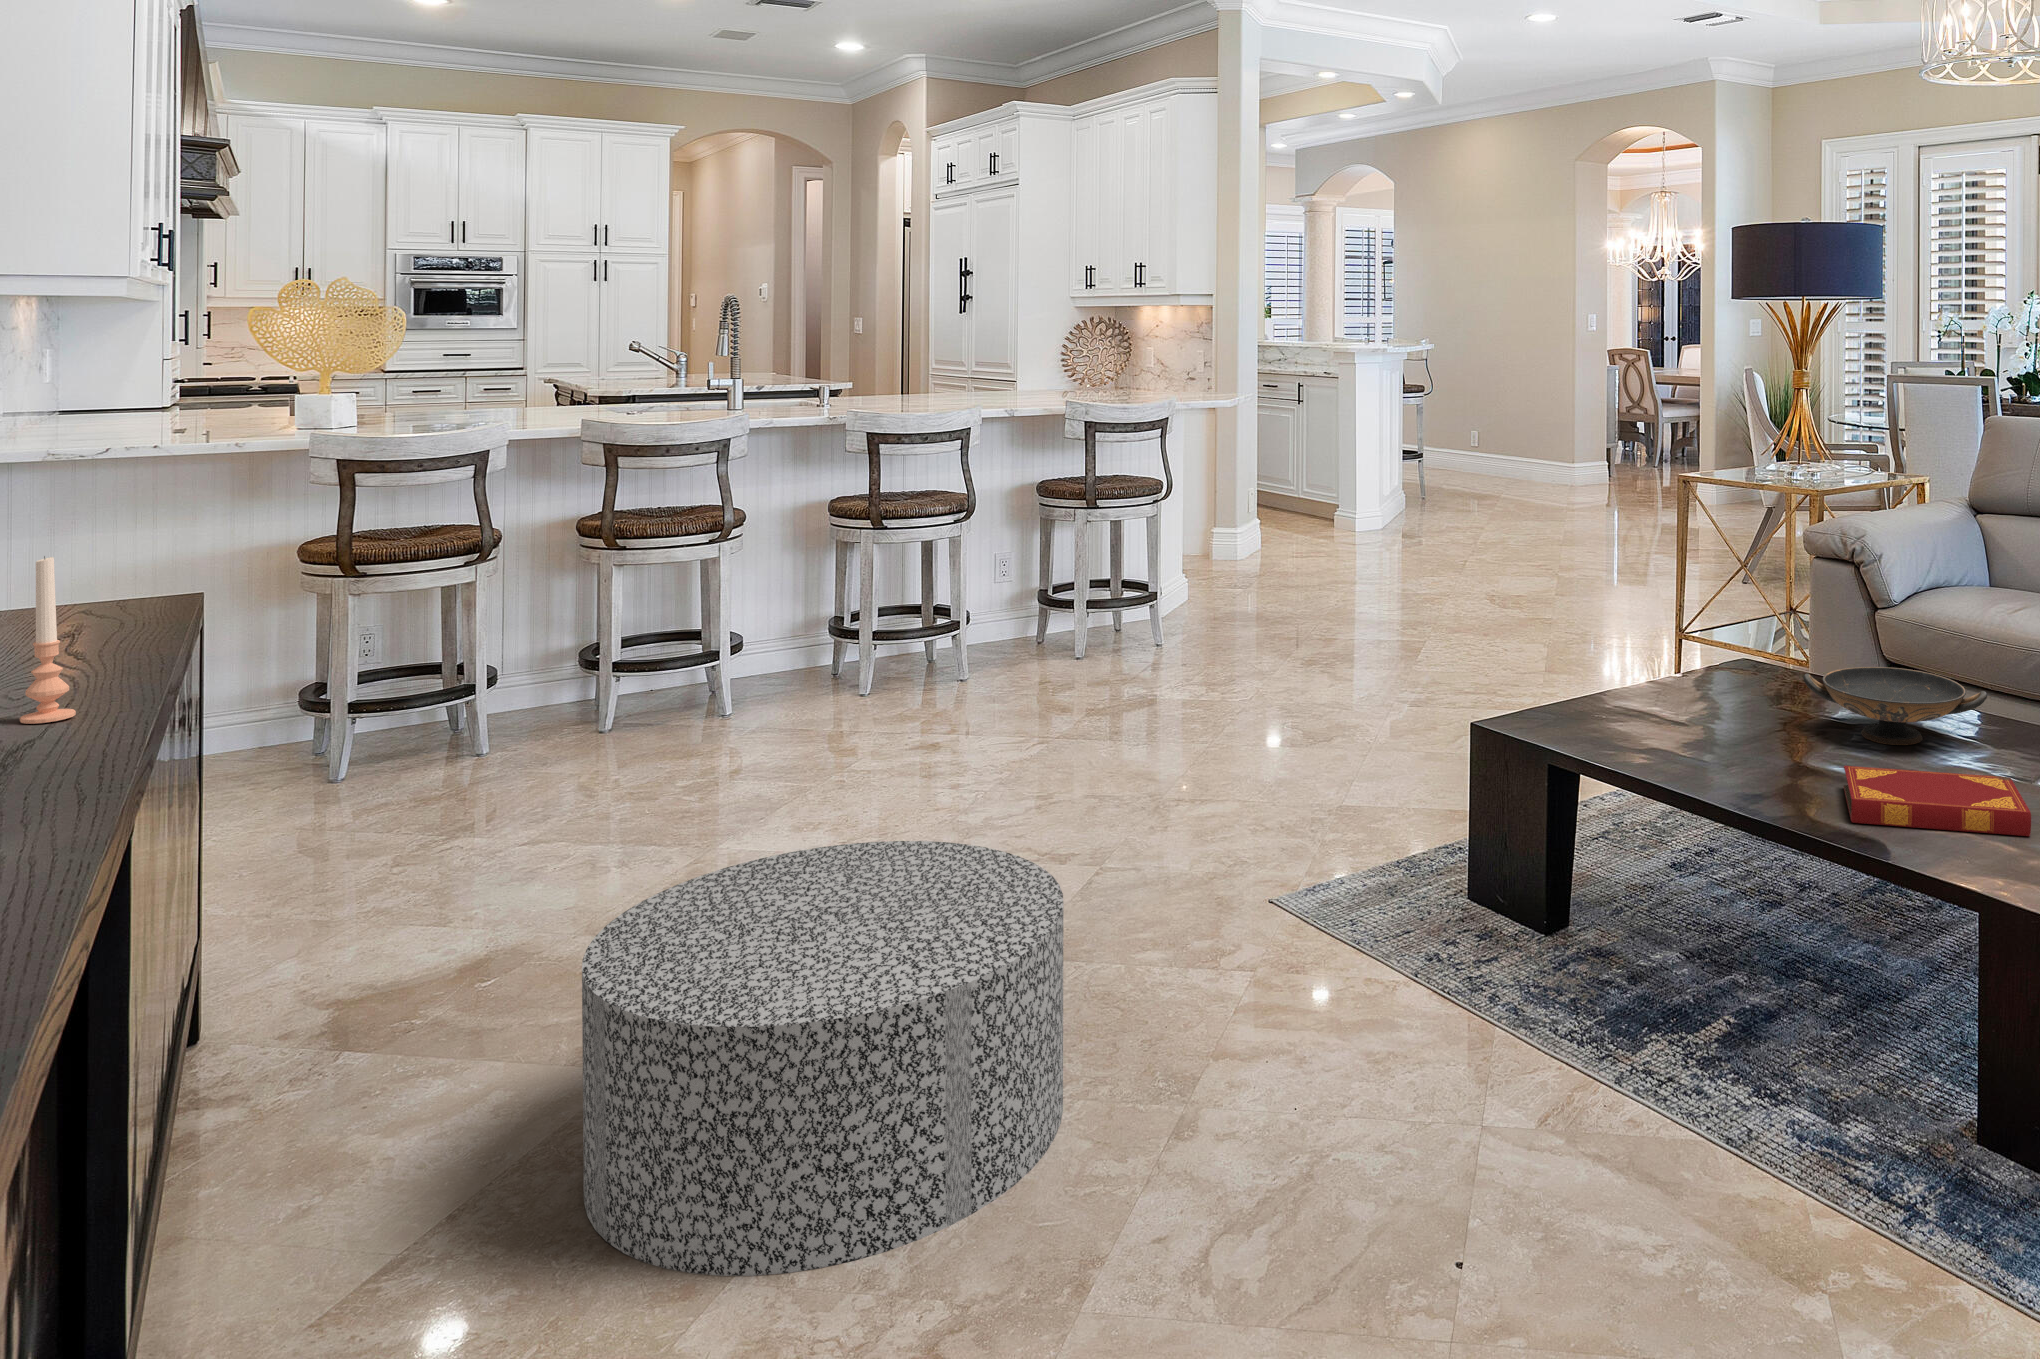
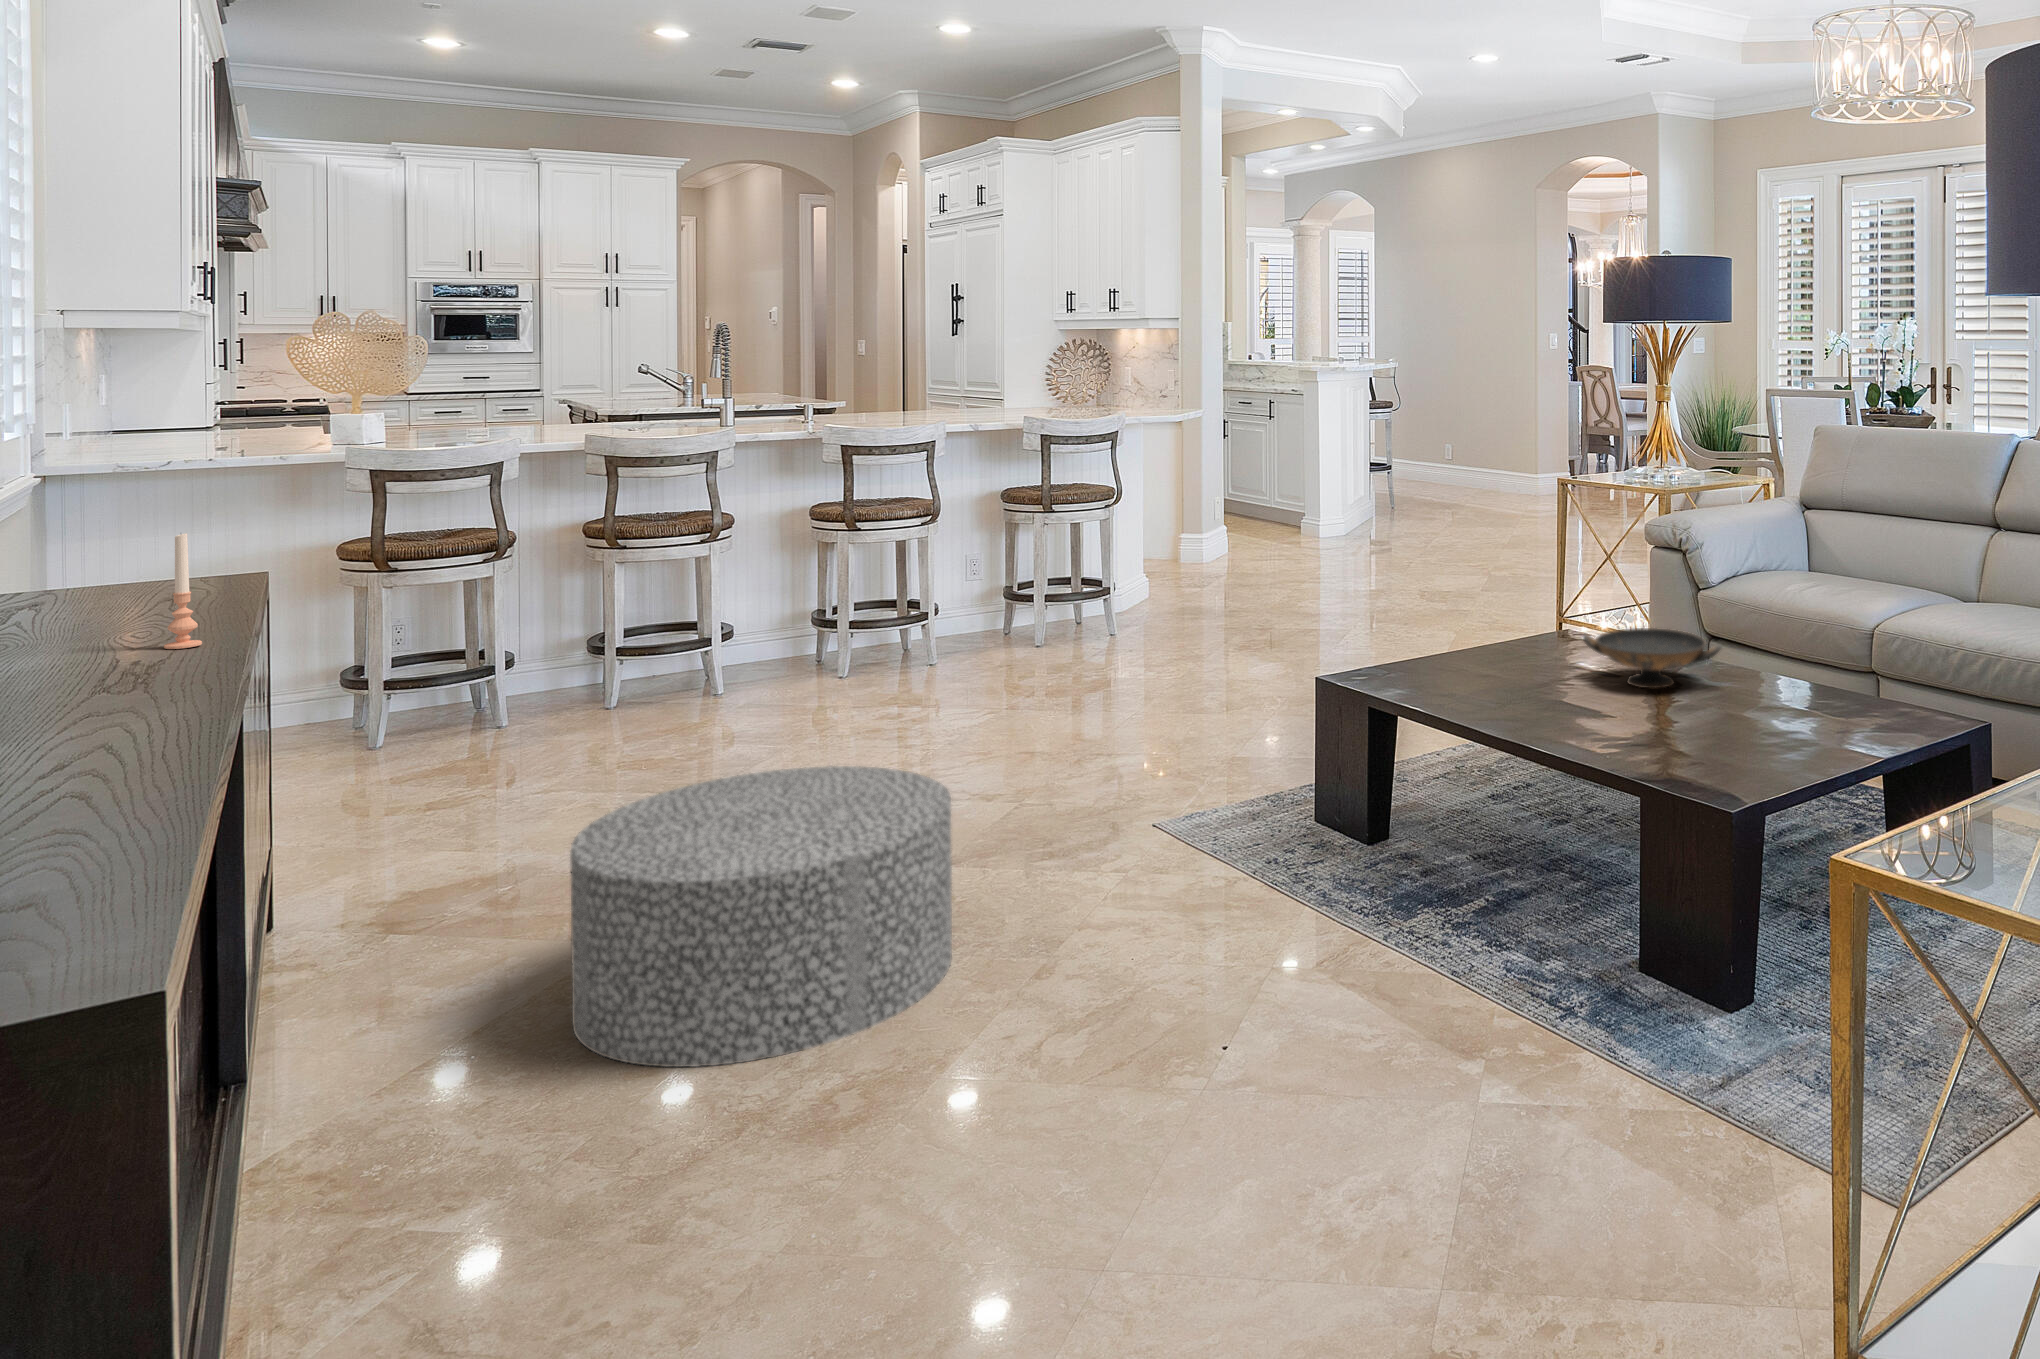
hardback book: present [1844,766,2031,836] -> none [1576,700,1712,748]

